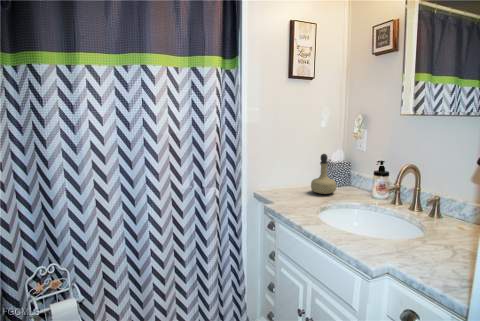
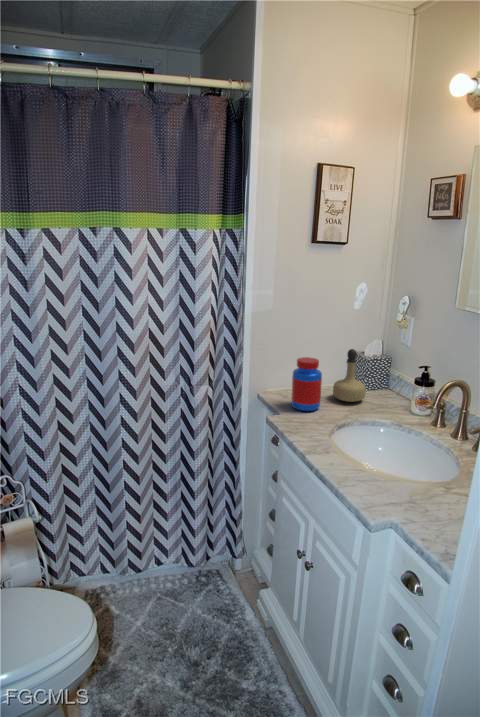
jar: none [281,160,304,201] -> present [291,357,322,411]

